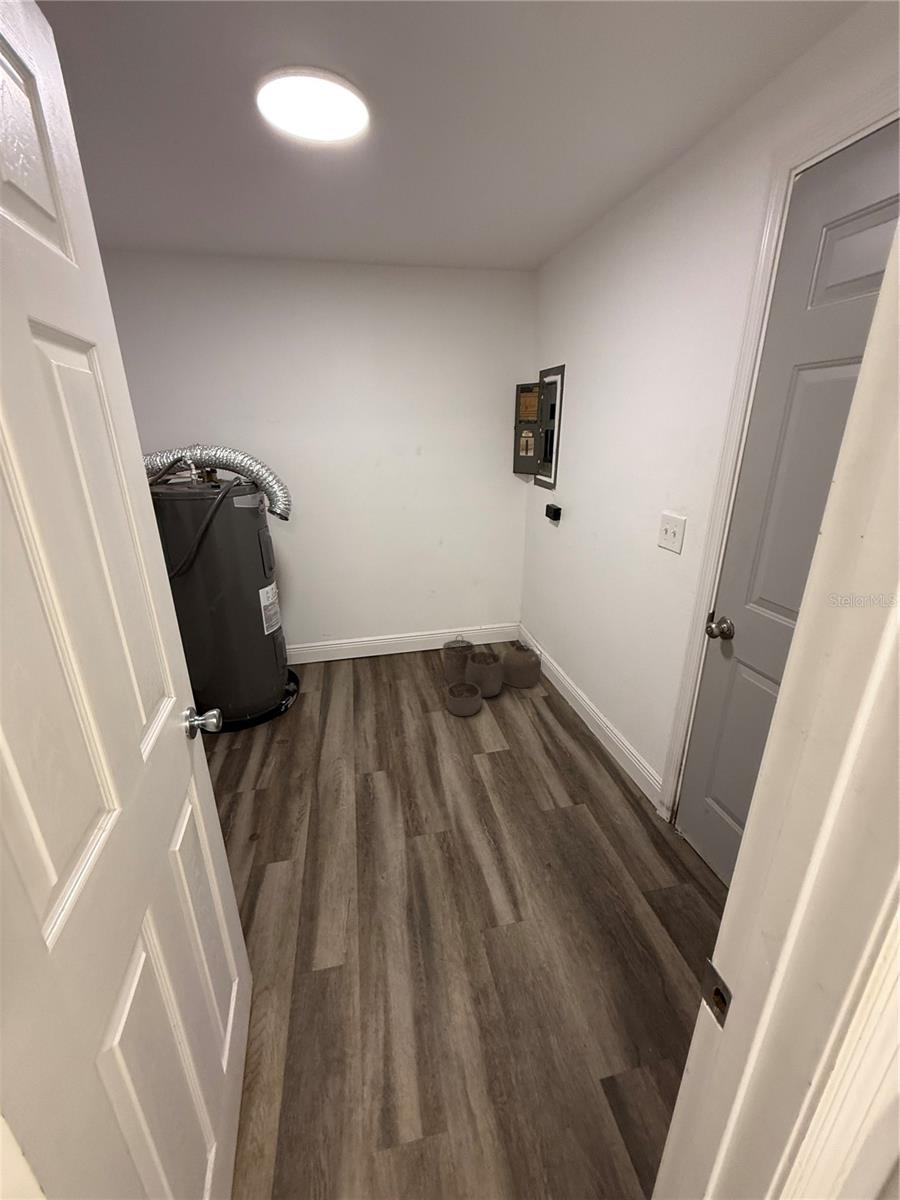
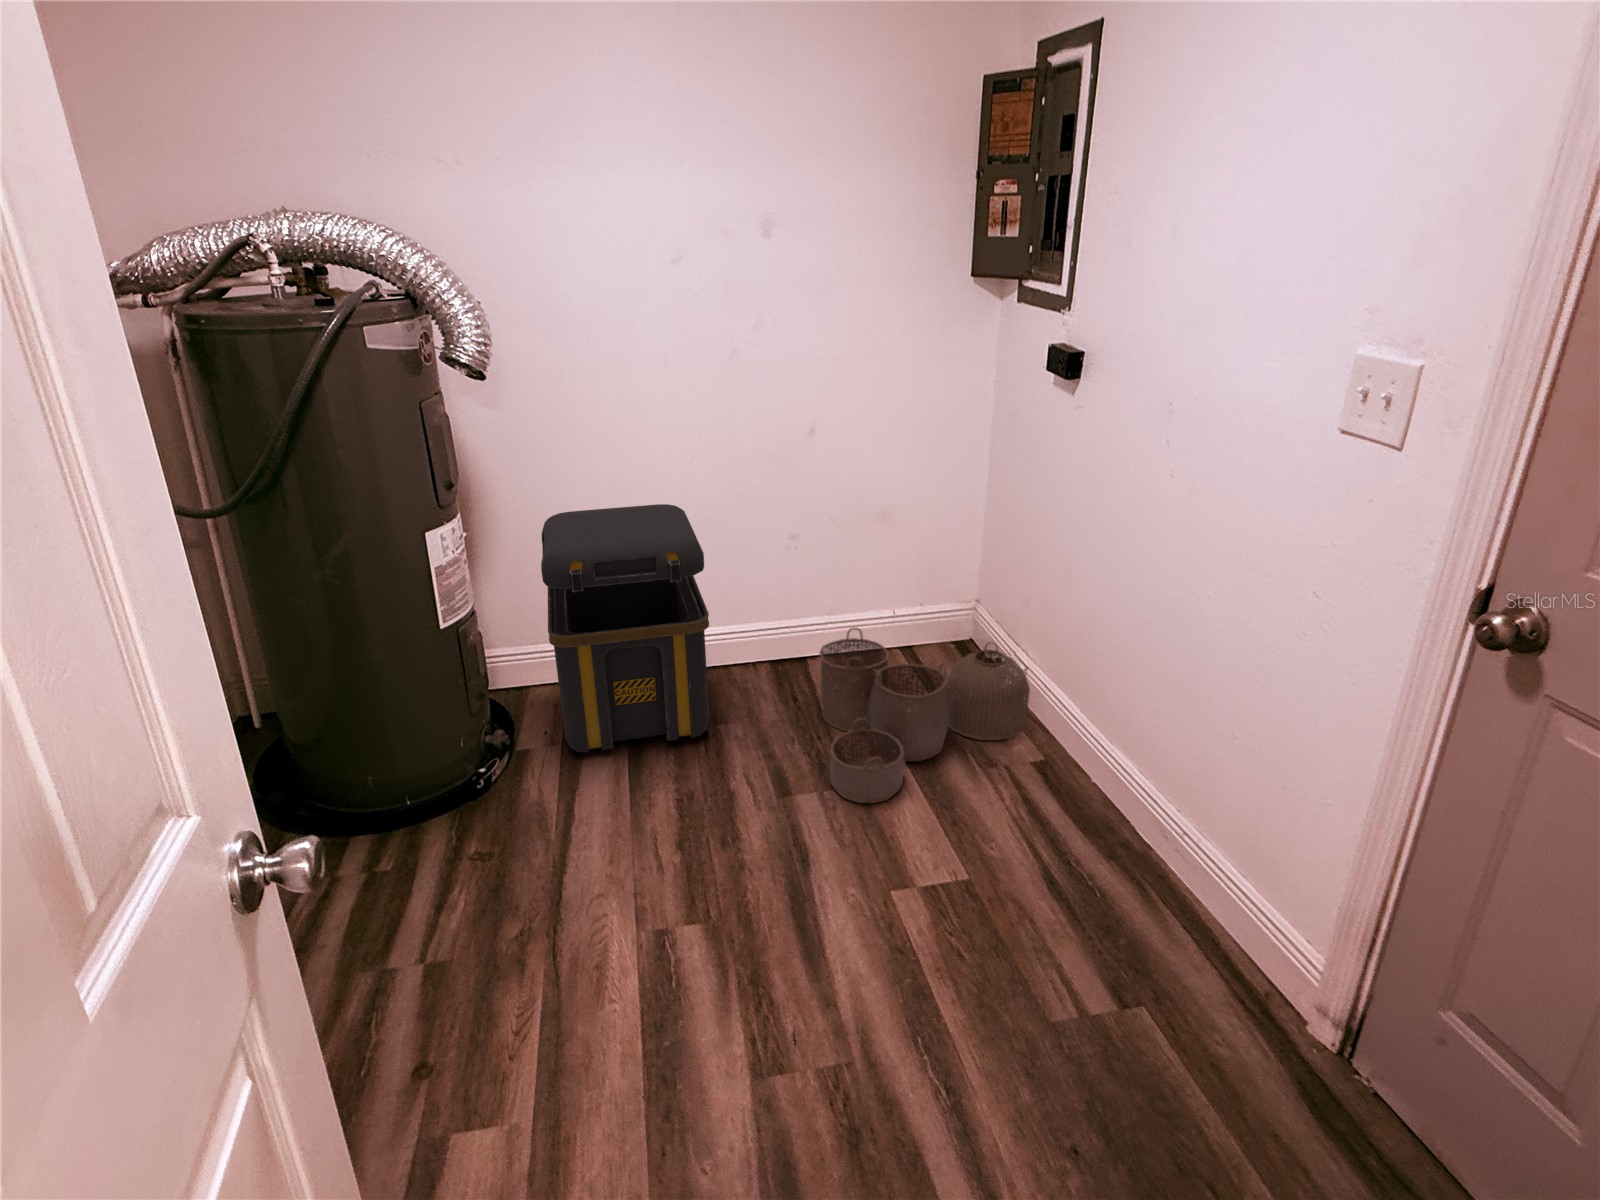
toolbox: none [312,577,391,694] -> present [541,504,709,753]

